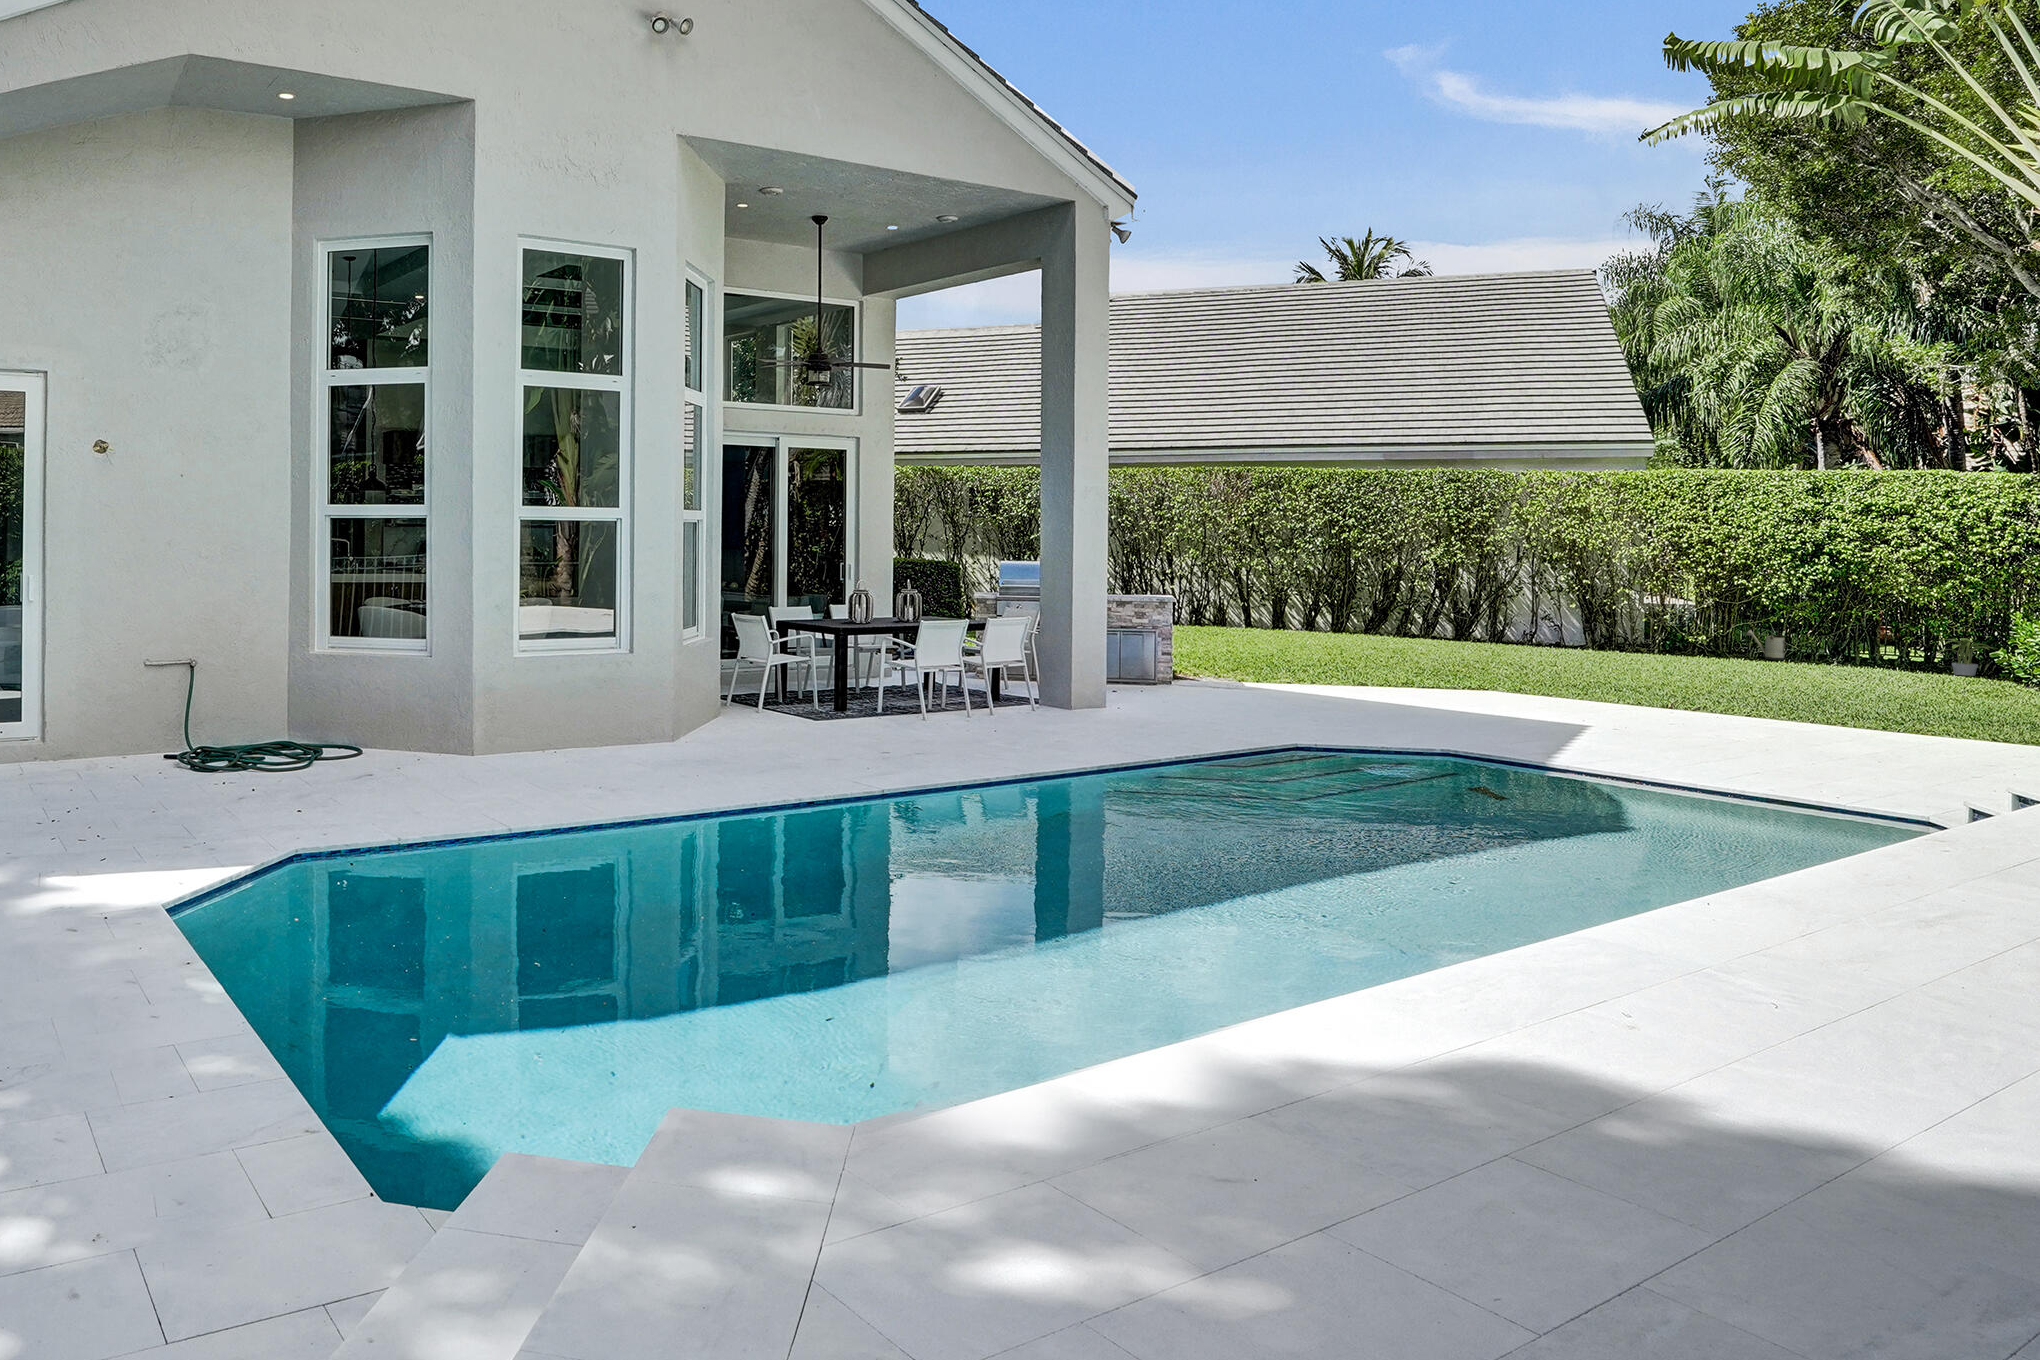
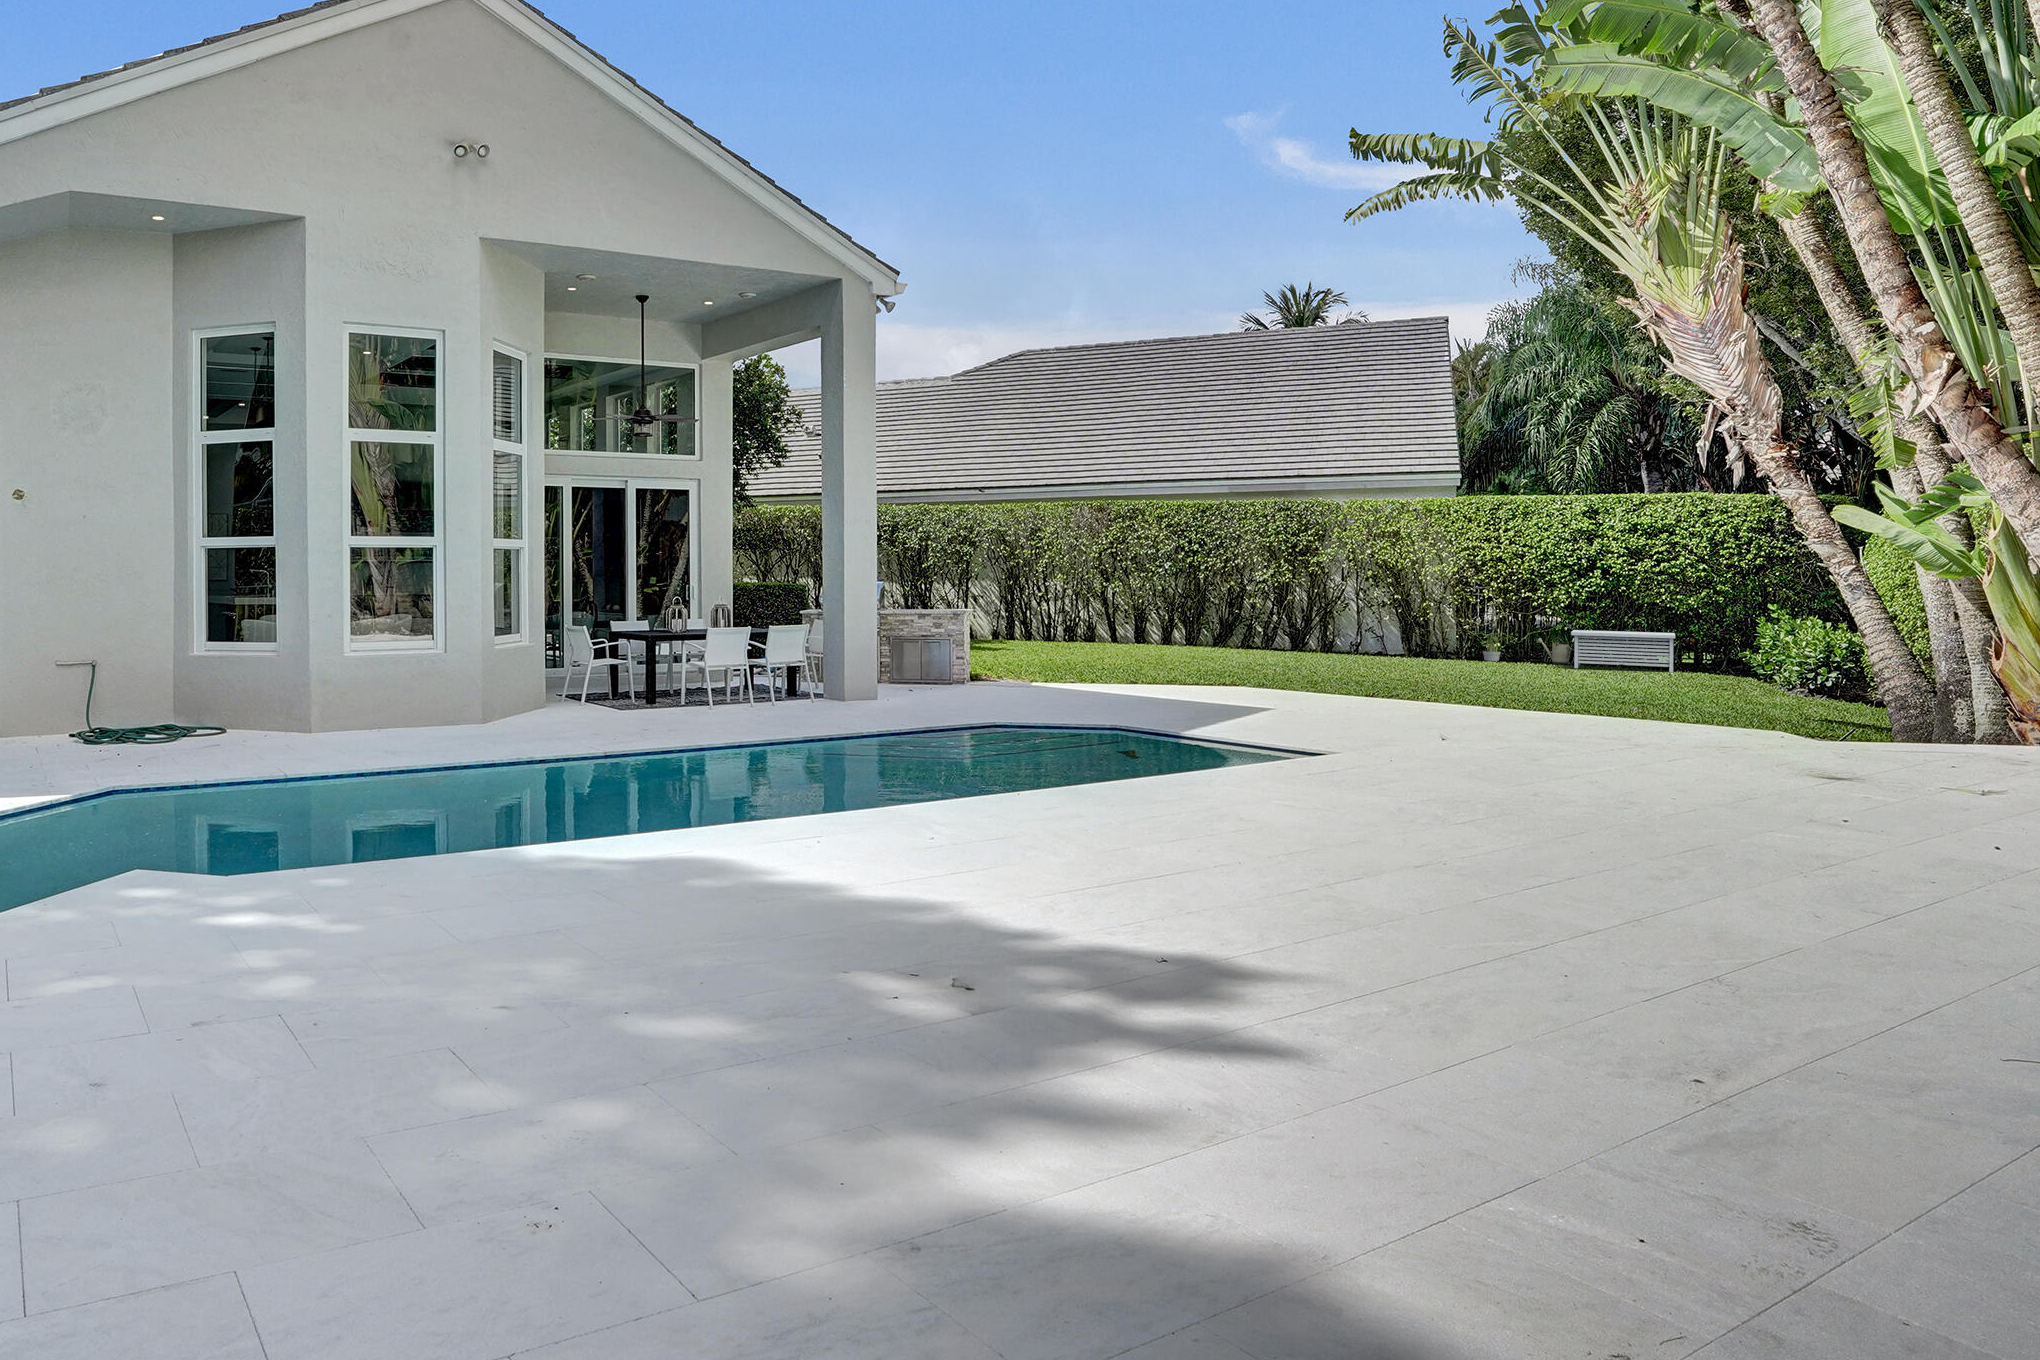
storage bench: none [1792,622,1917,671] -> present [1571,630,1675,673]
potted plant: present [1938,638,1993,676] -> present [1474,633,1511,661]

